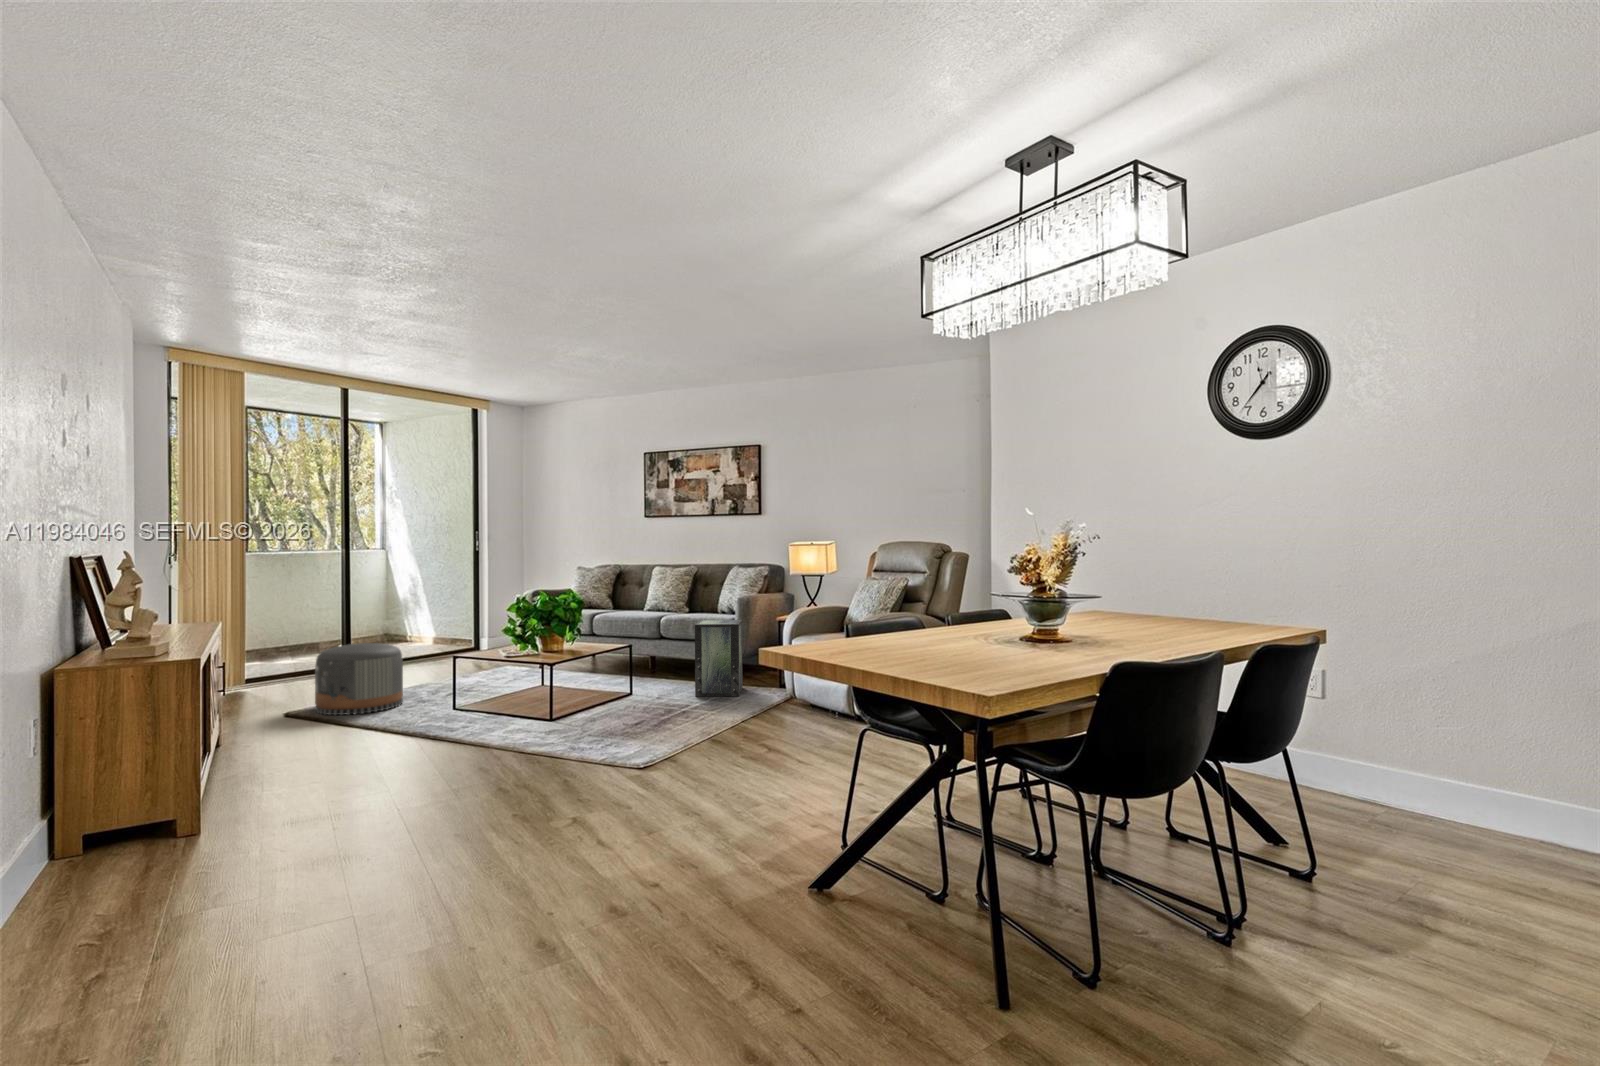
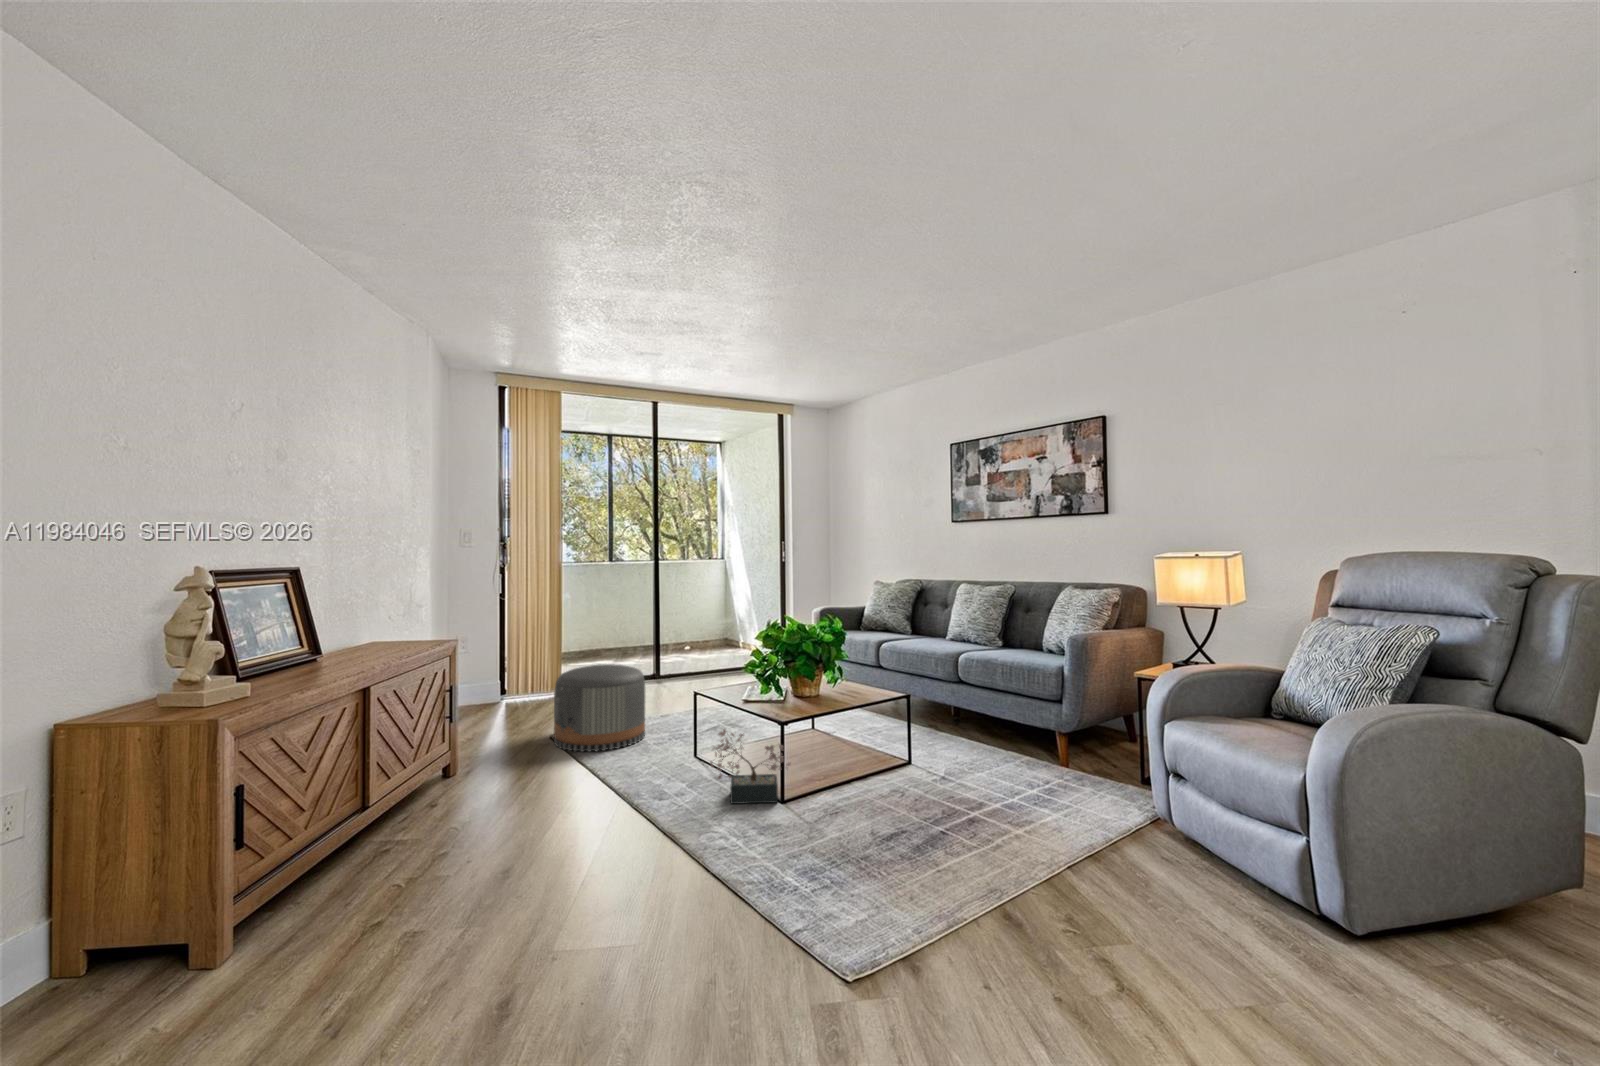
storage box: present [695,620,743,697] -> none [995,668,1077,802]
decorative plant: none [500,671,561,721] -> present [710,729,791,804]

